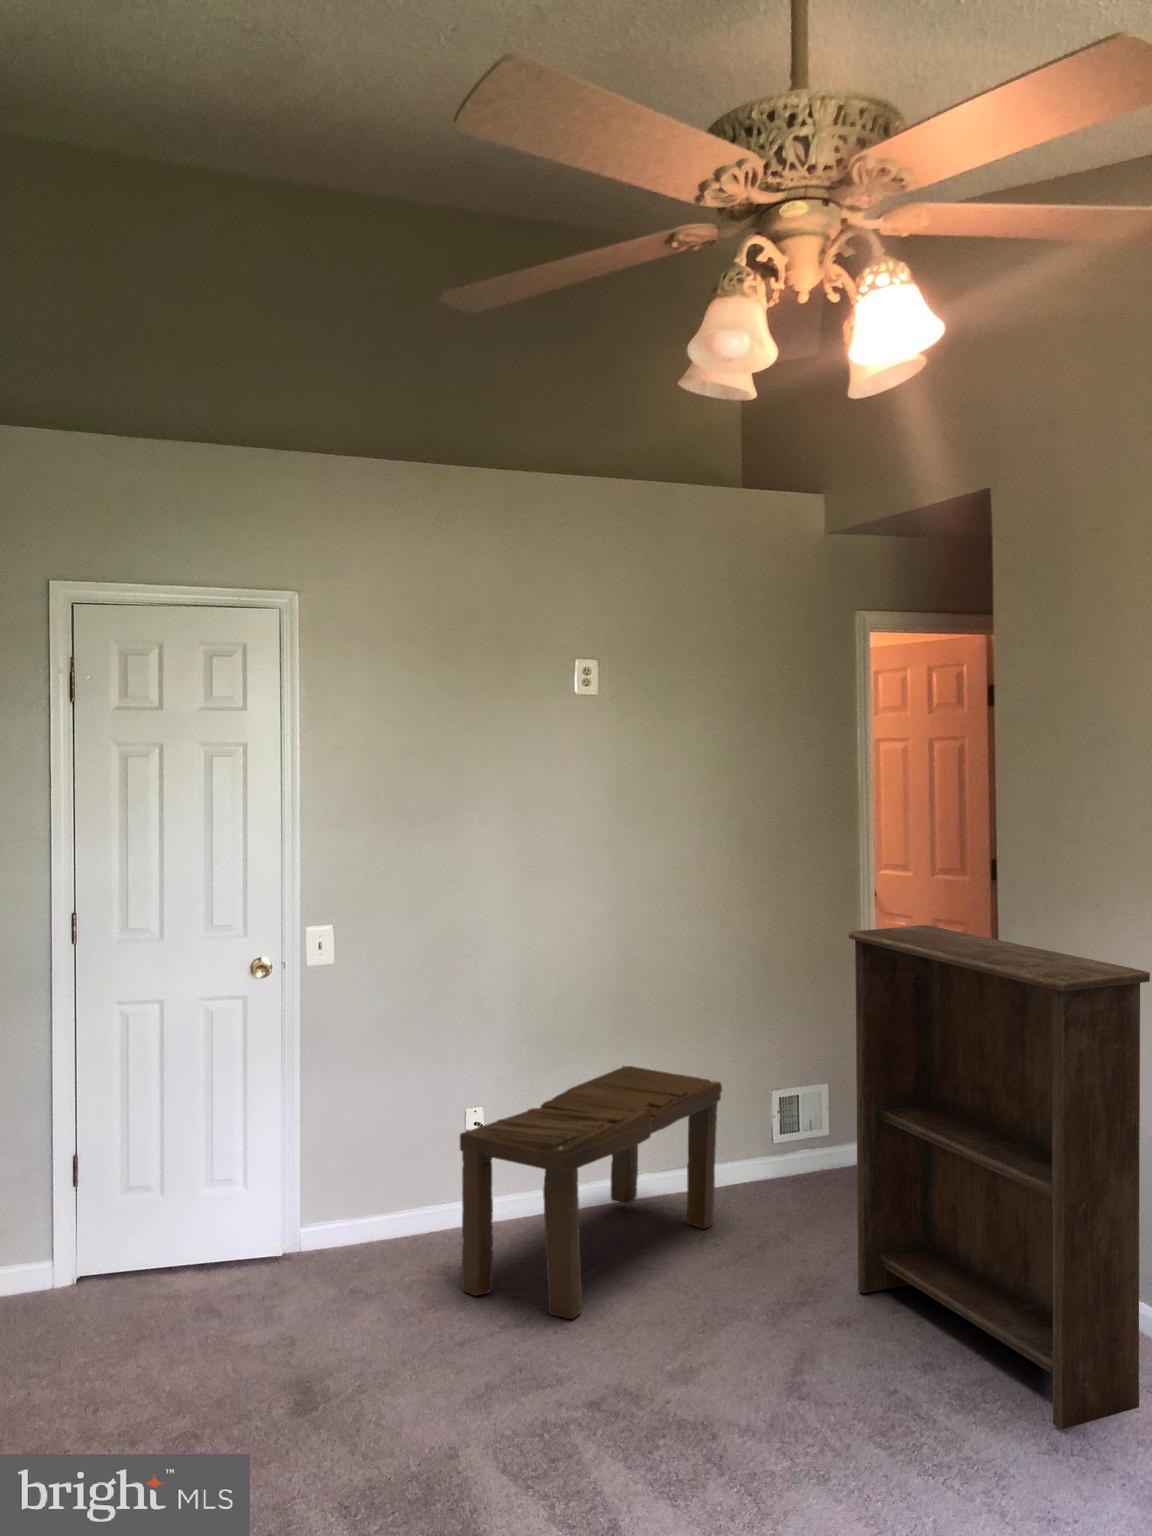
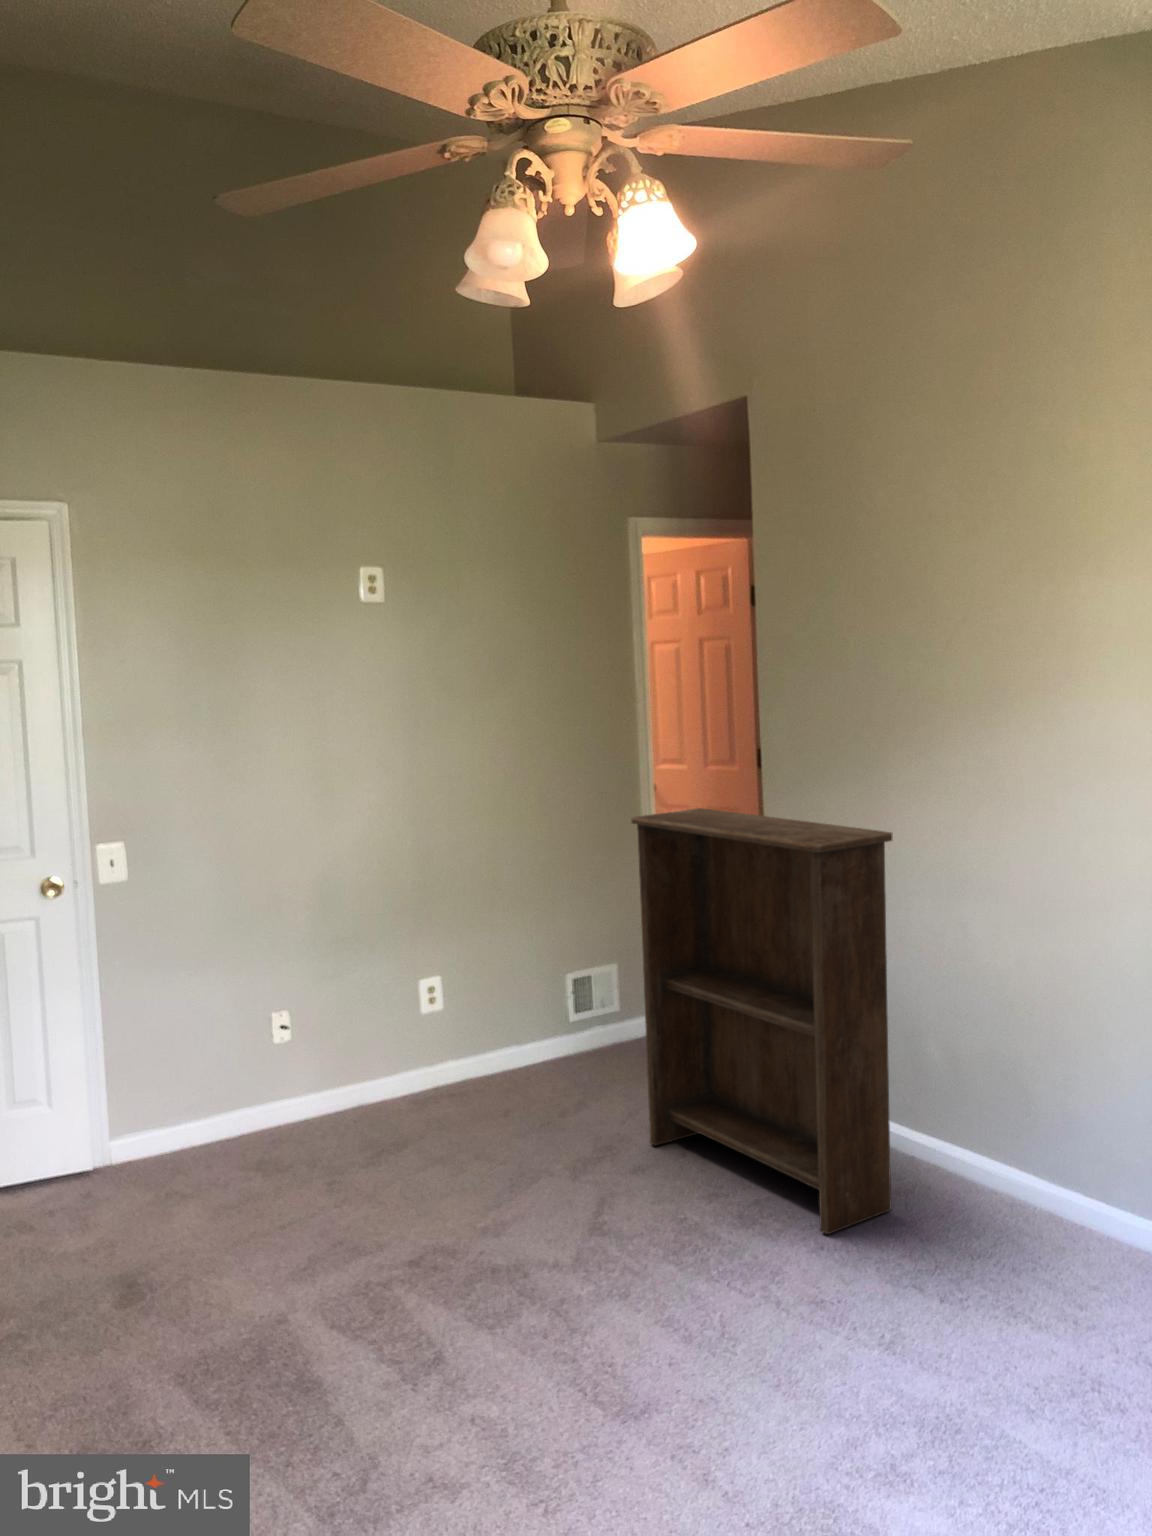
bench: present [460,1065,722,1319] -> none [268,962,520,1195]

